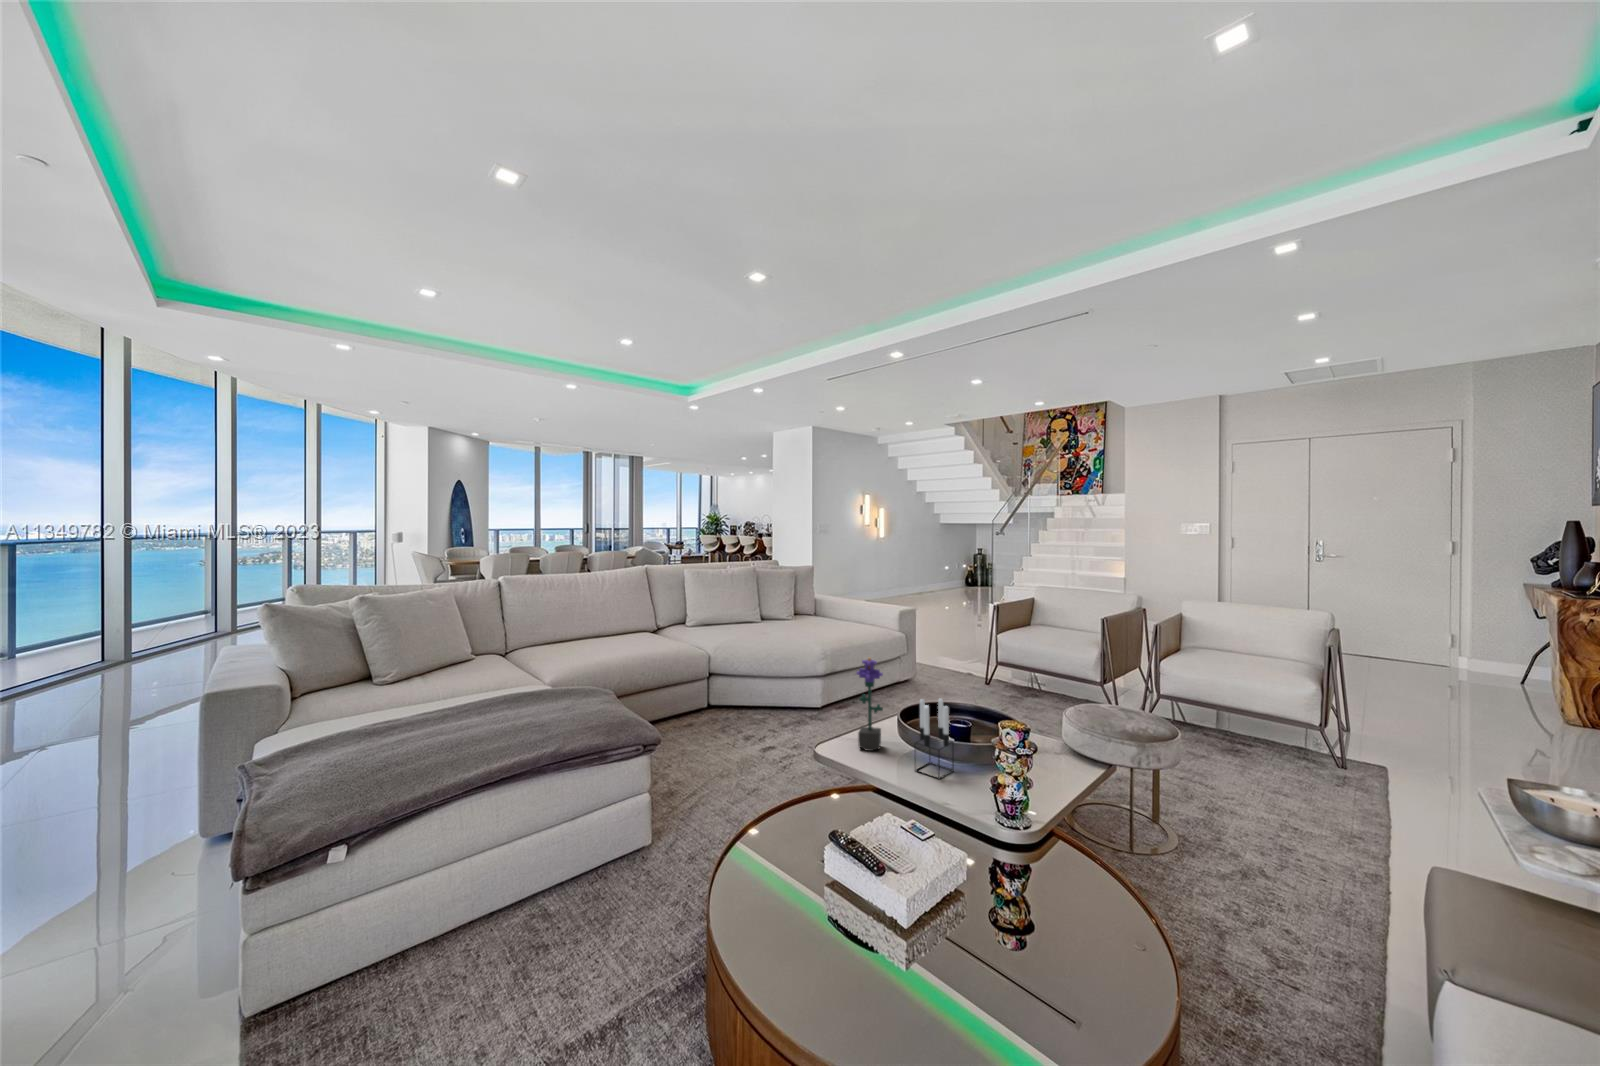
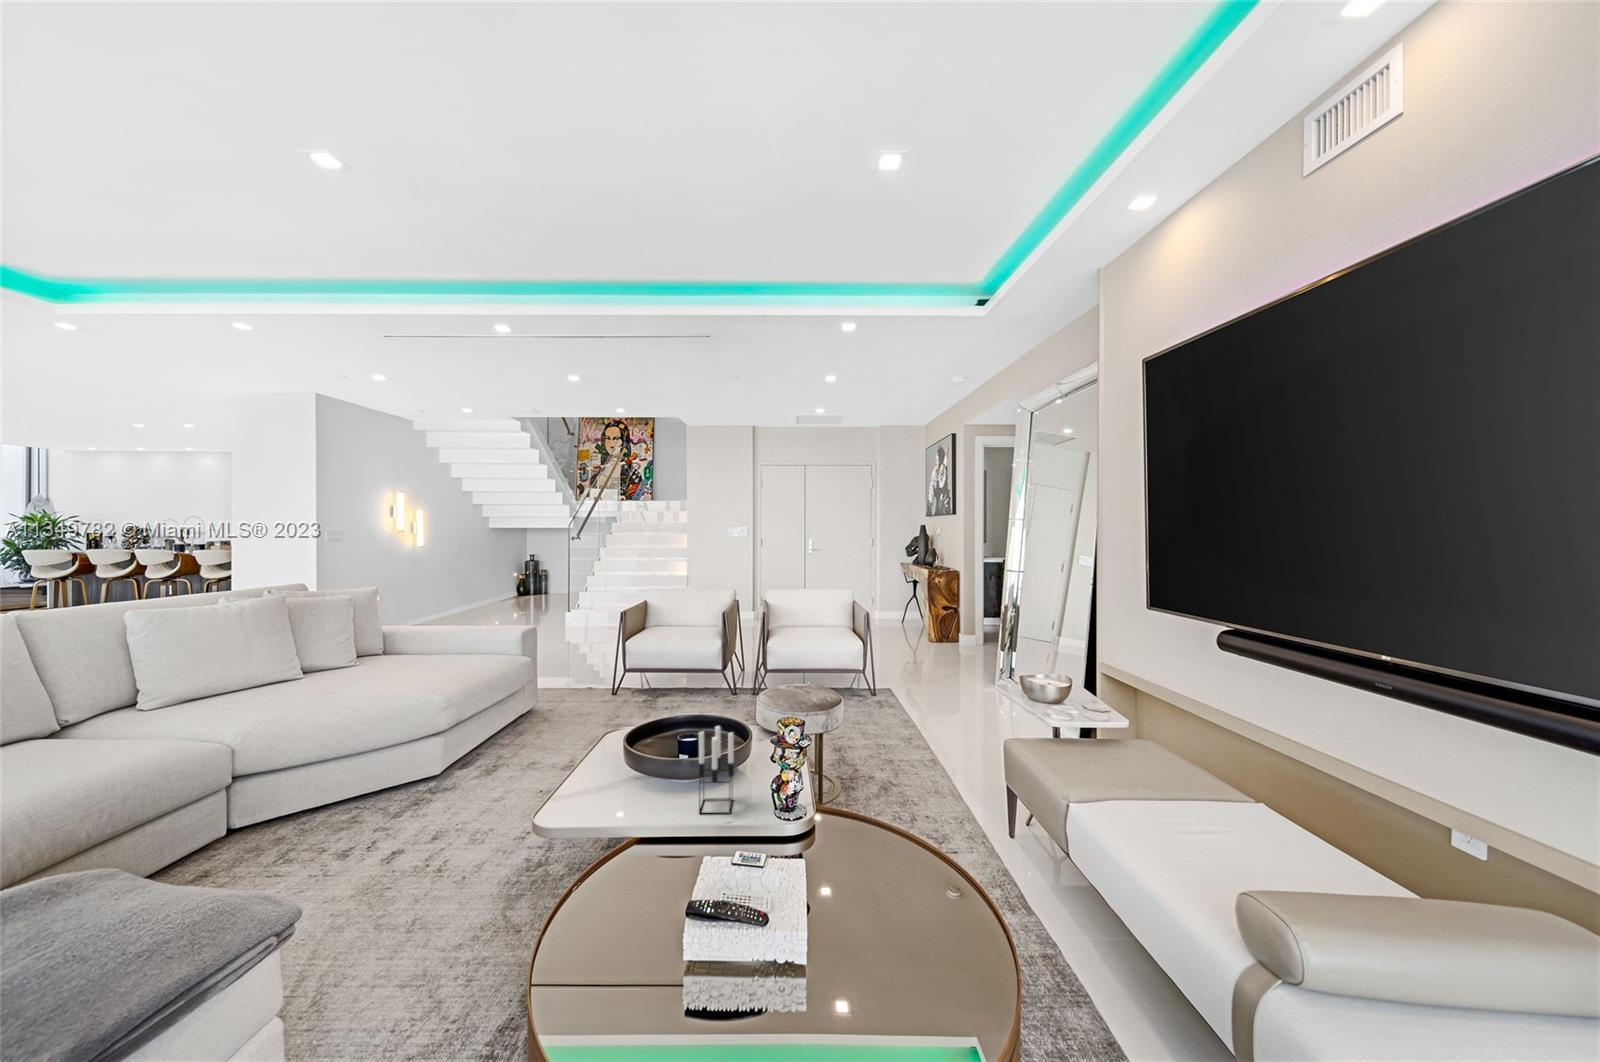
potted flower: present [857,658,883,751] -> none [609,697,641,810]

